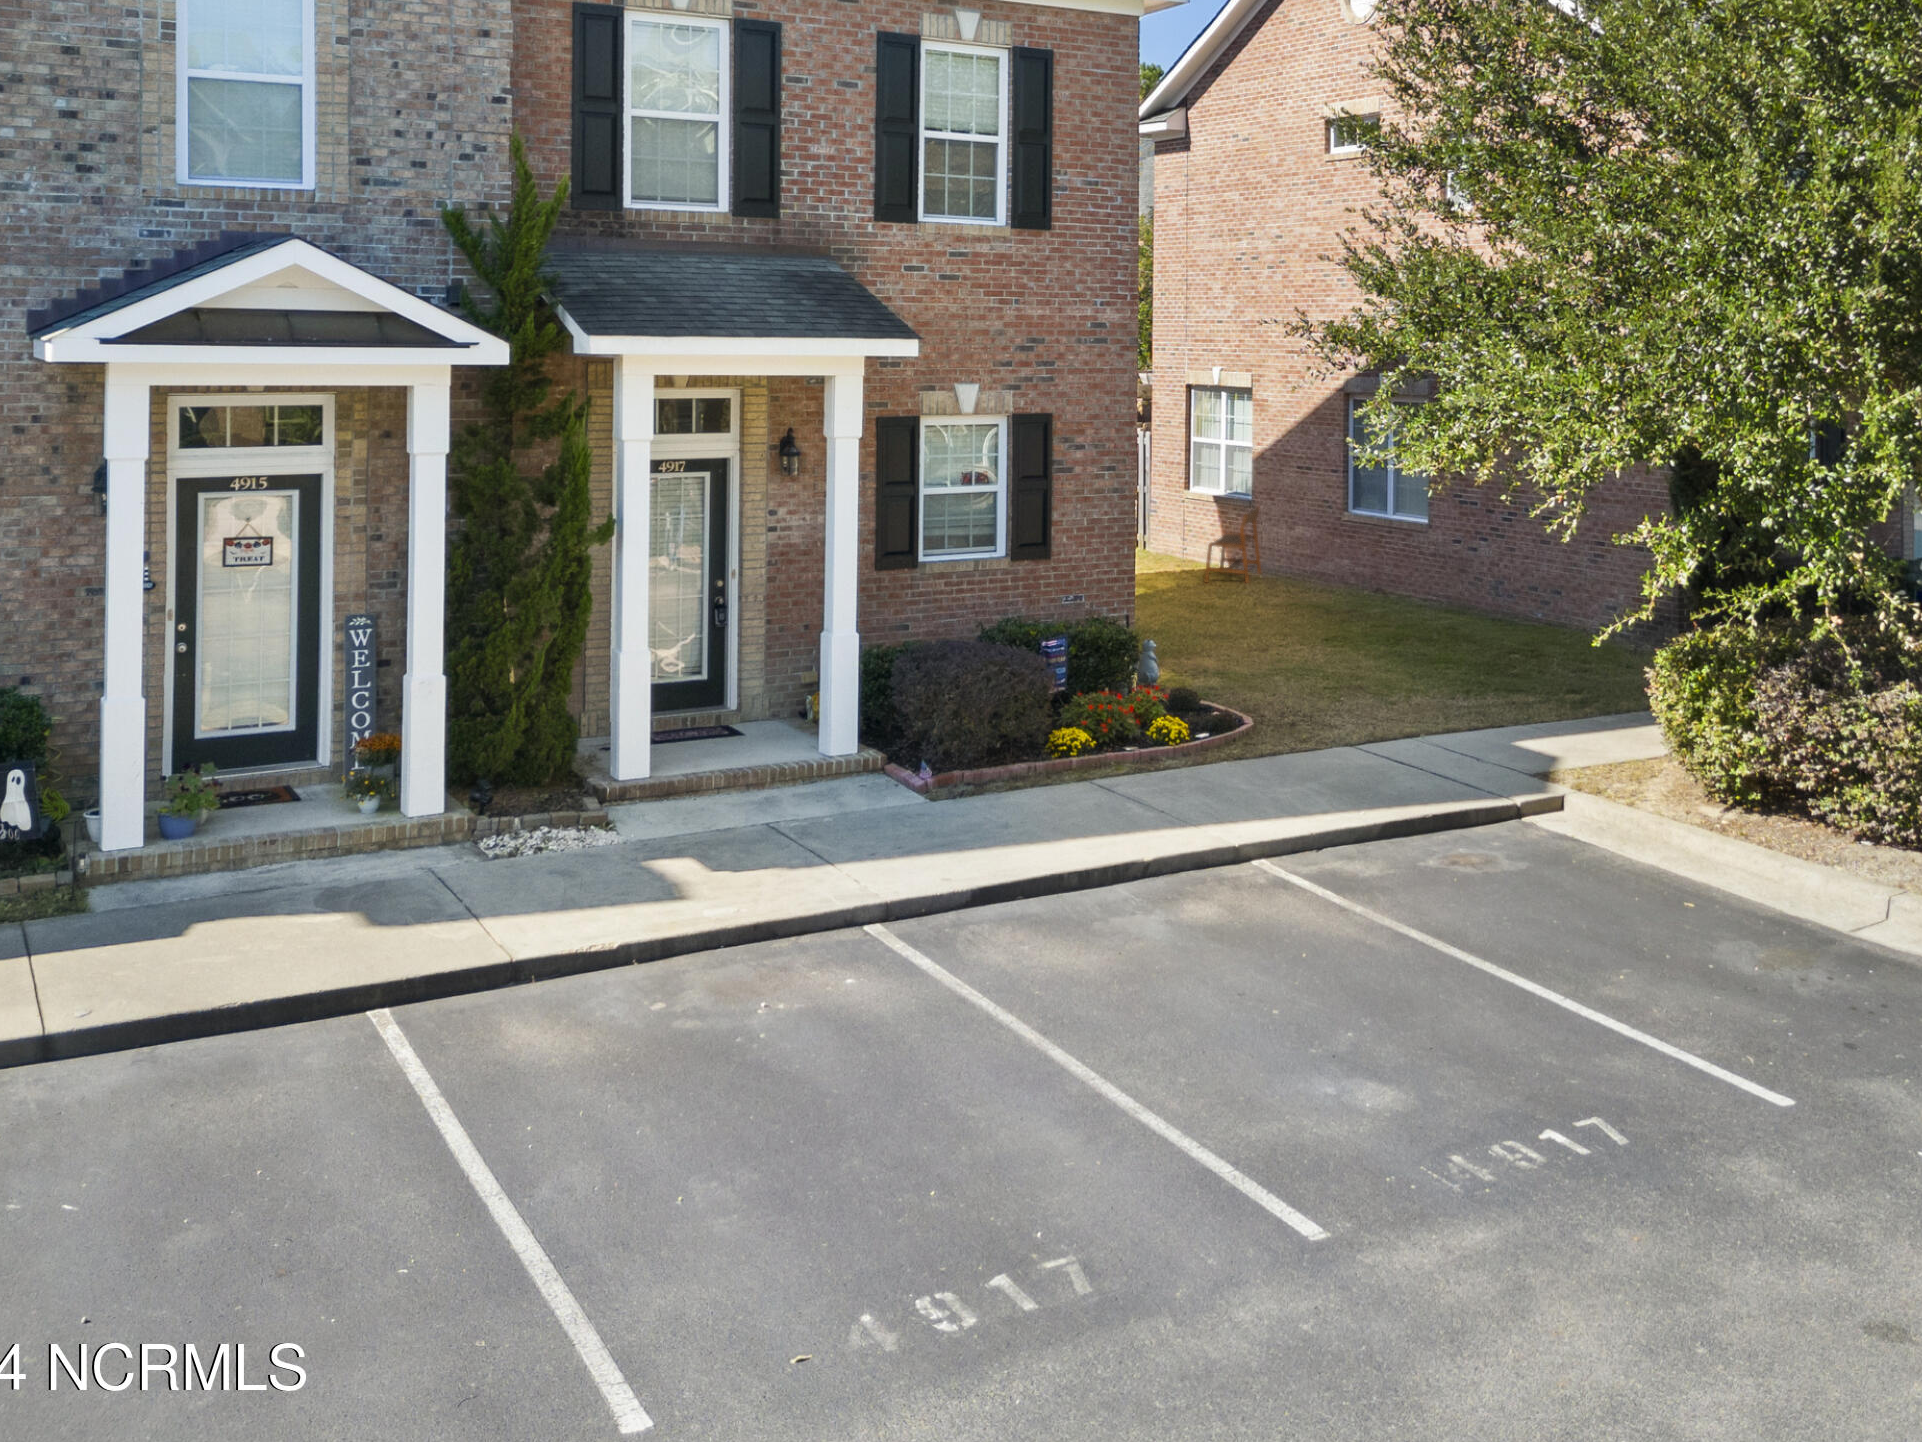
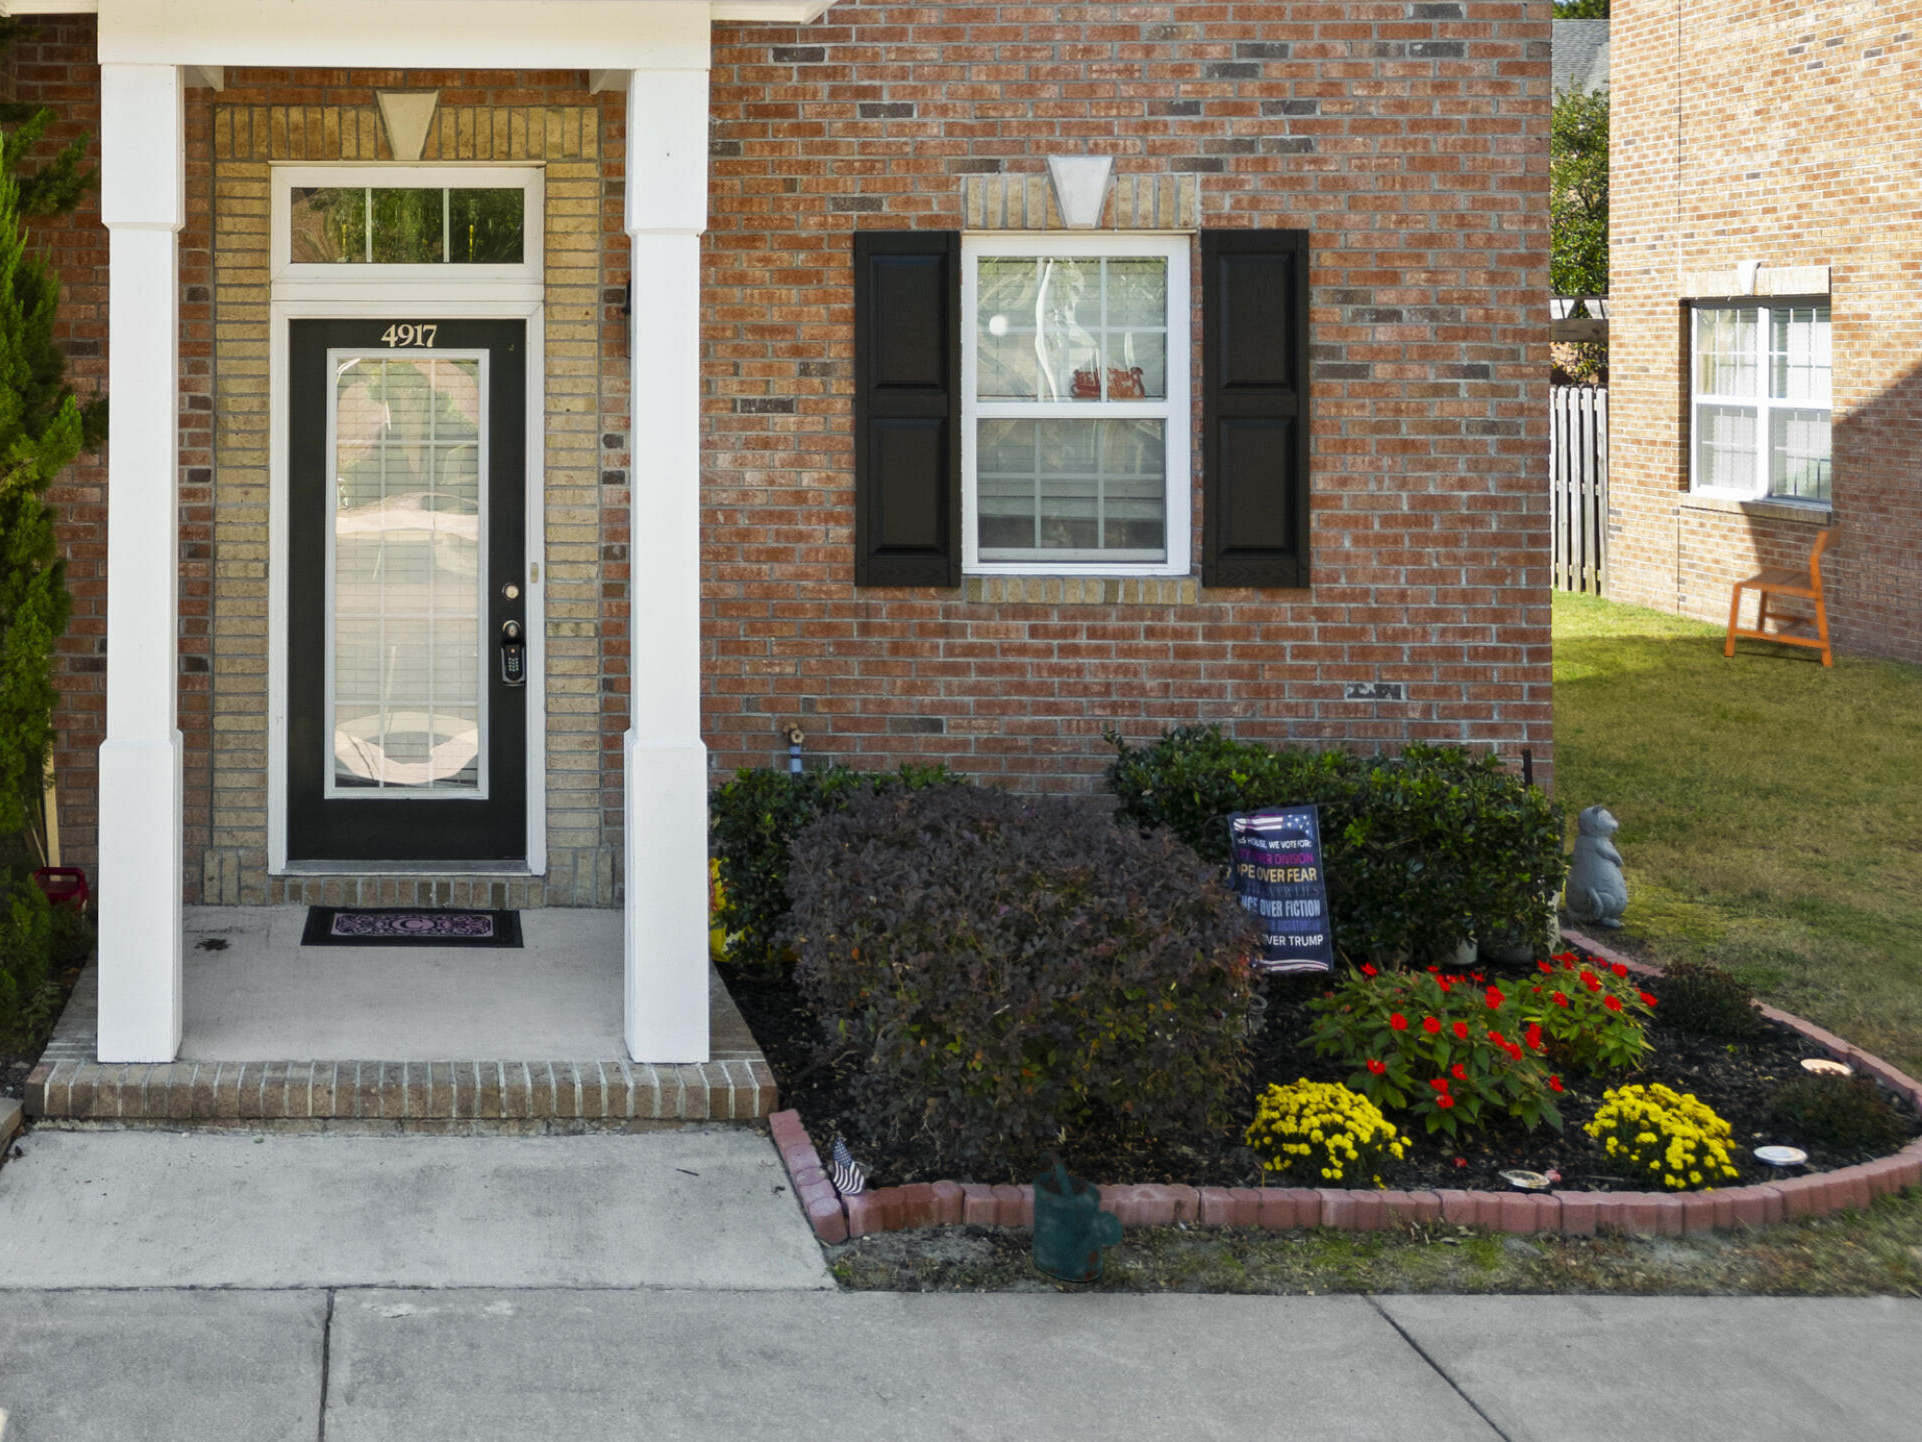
watering can: none [993,742,1025,776] -> present [1031,1152,1123,1282]

